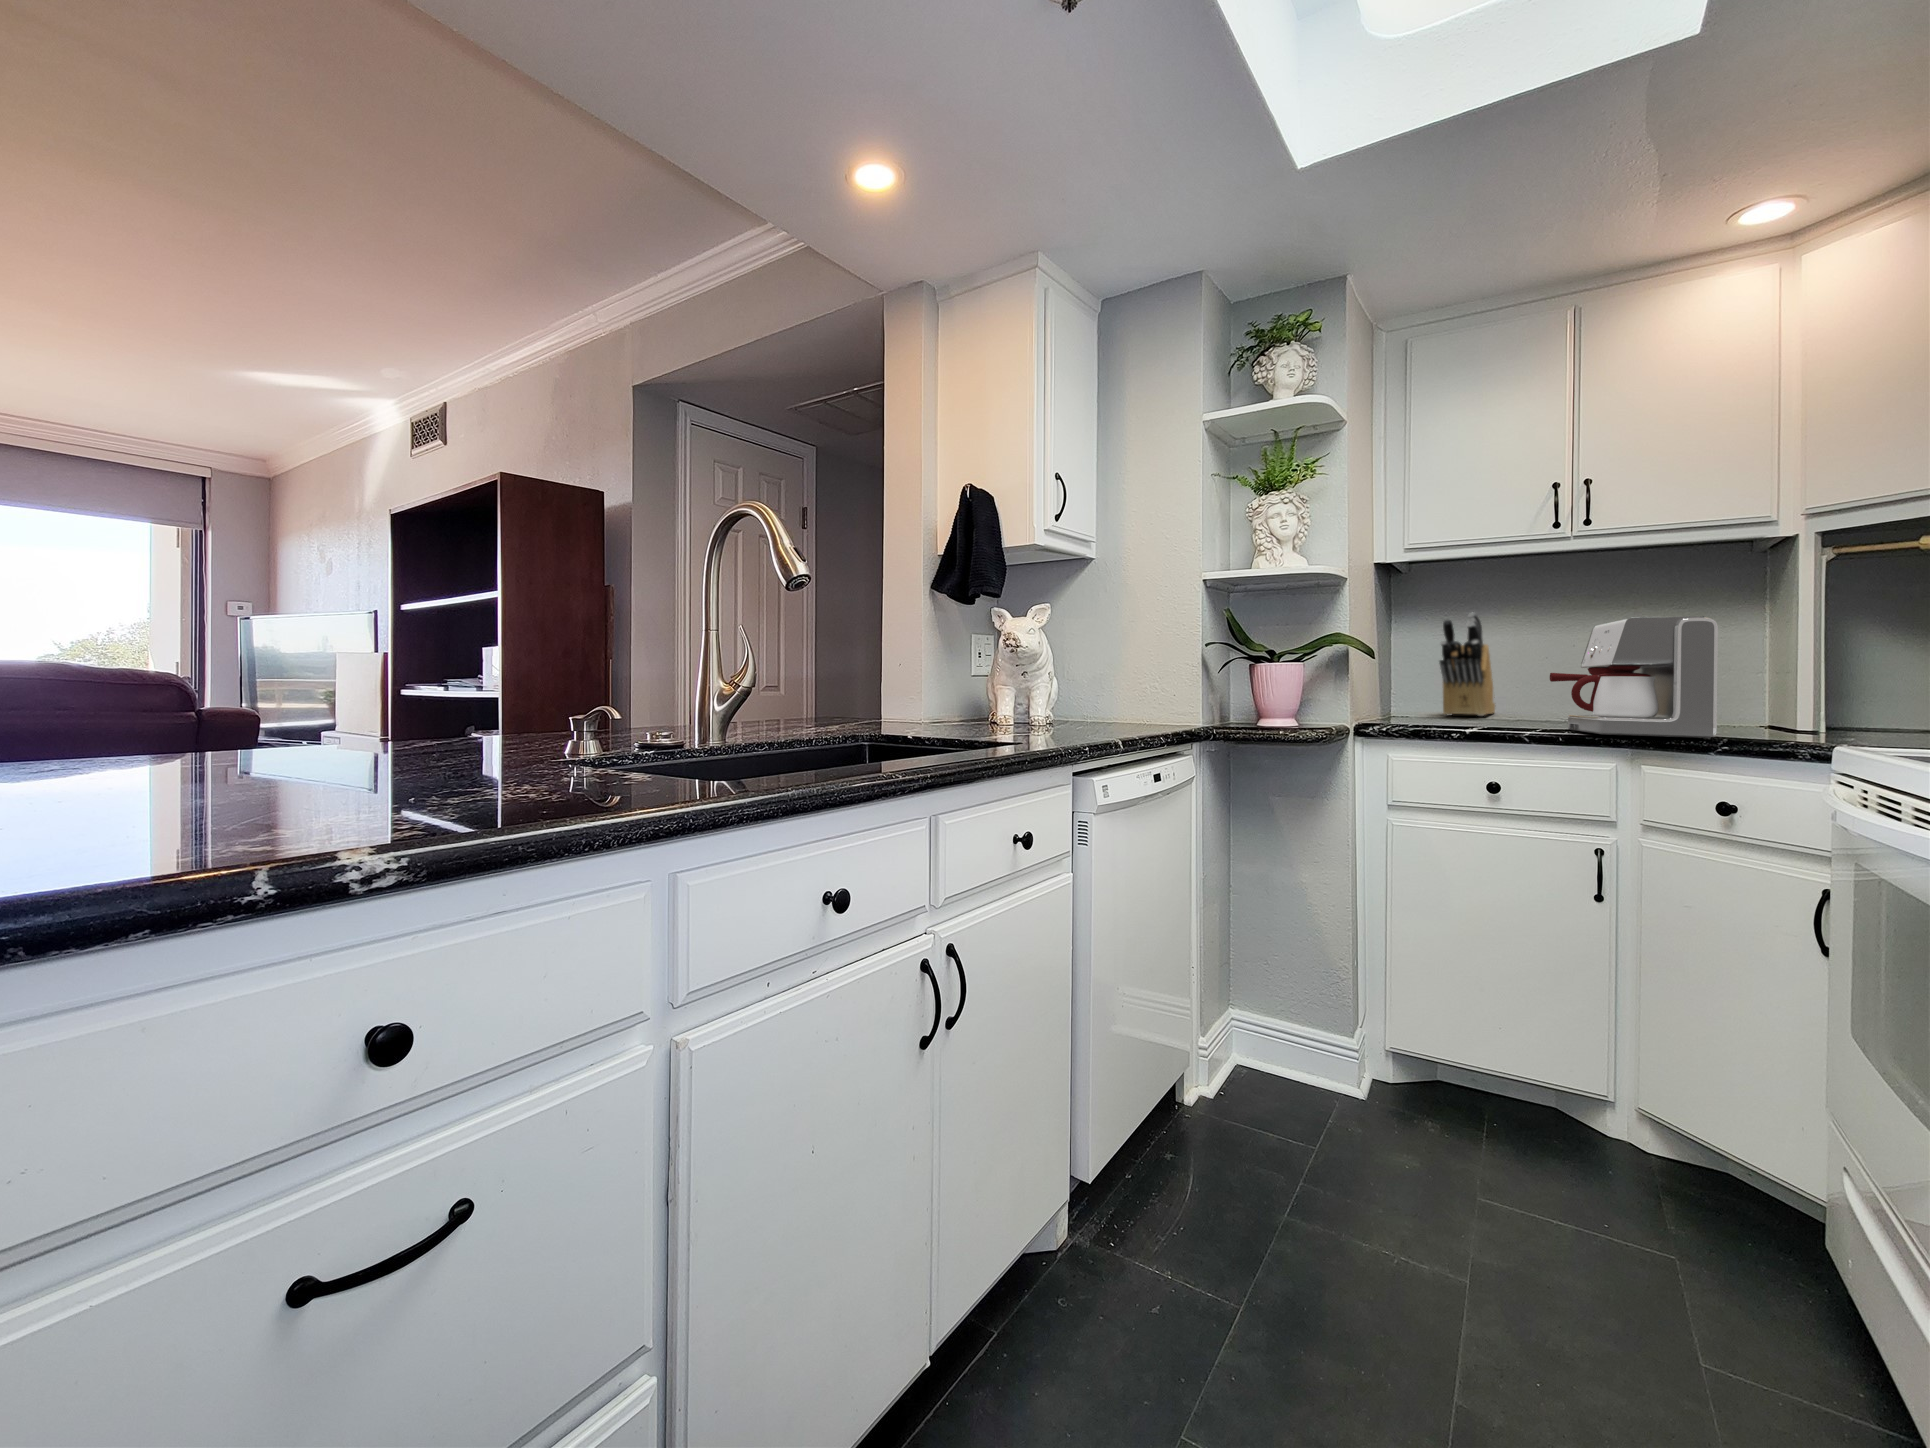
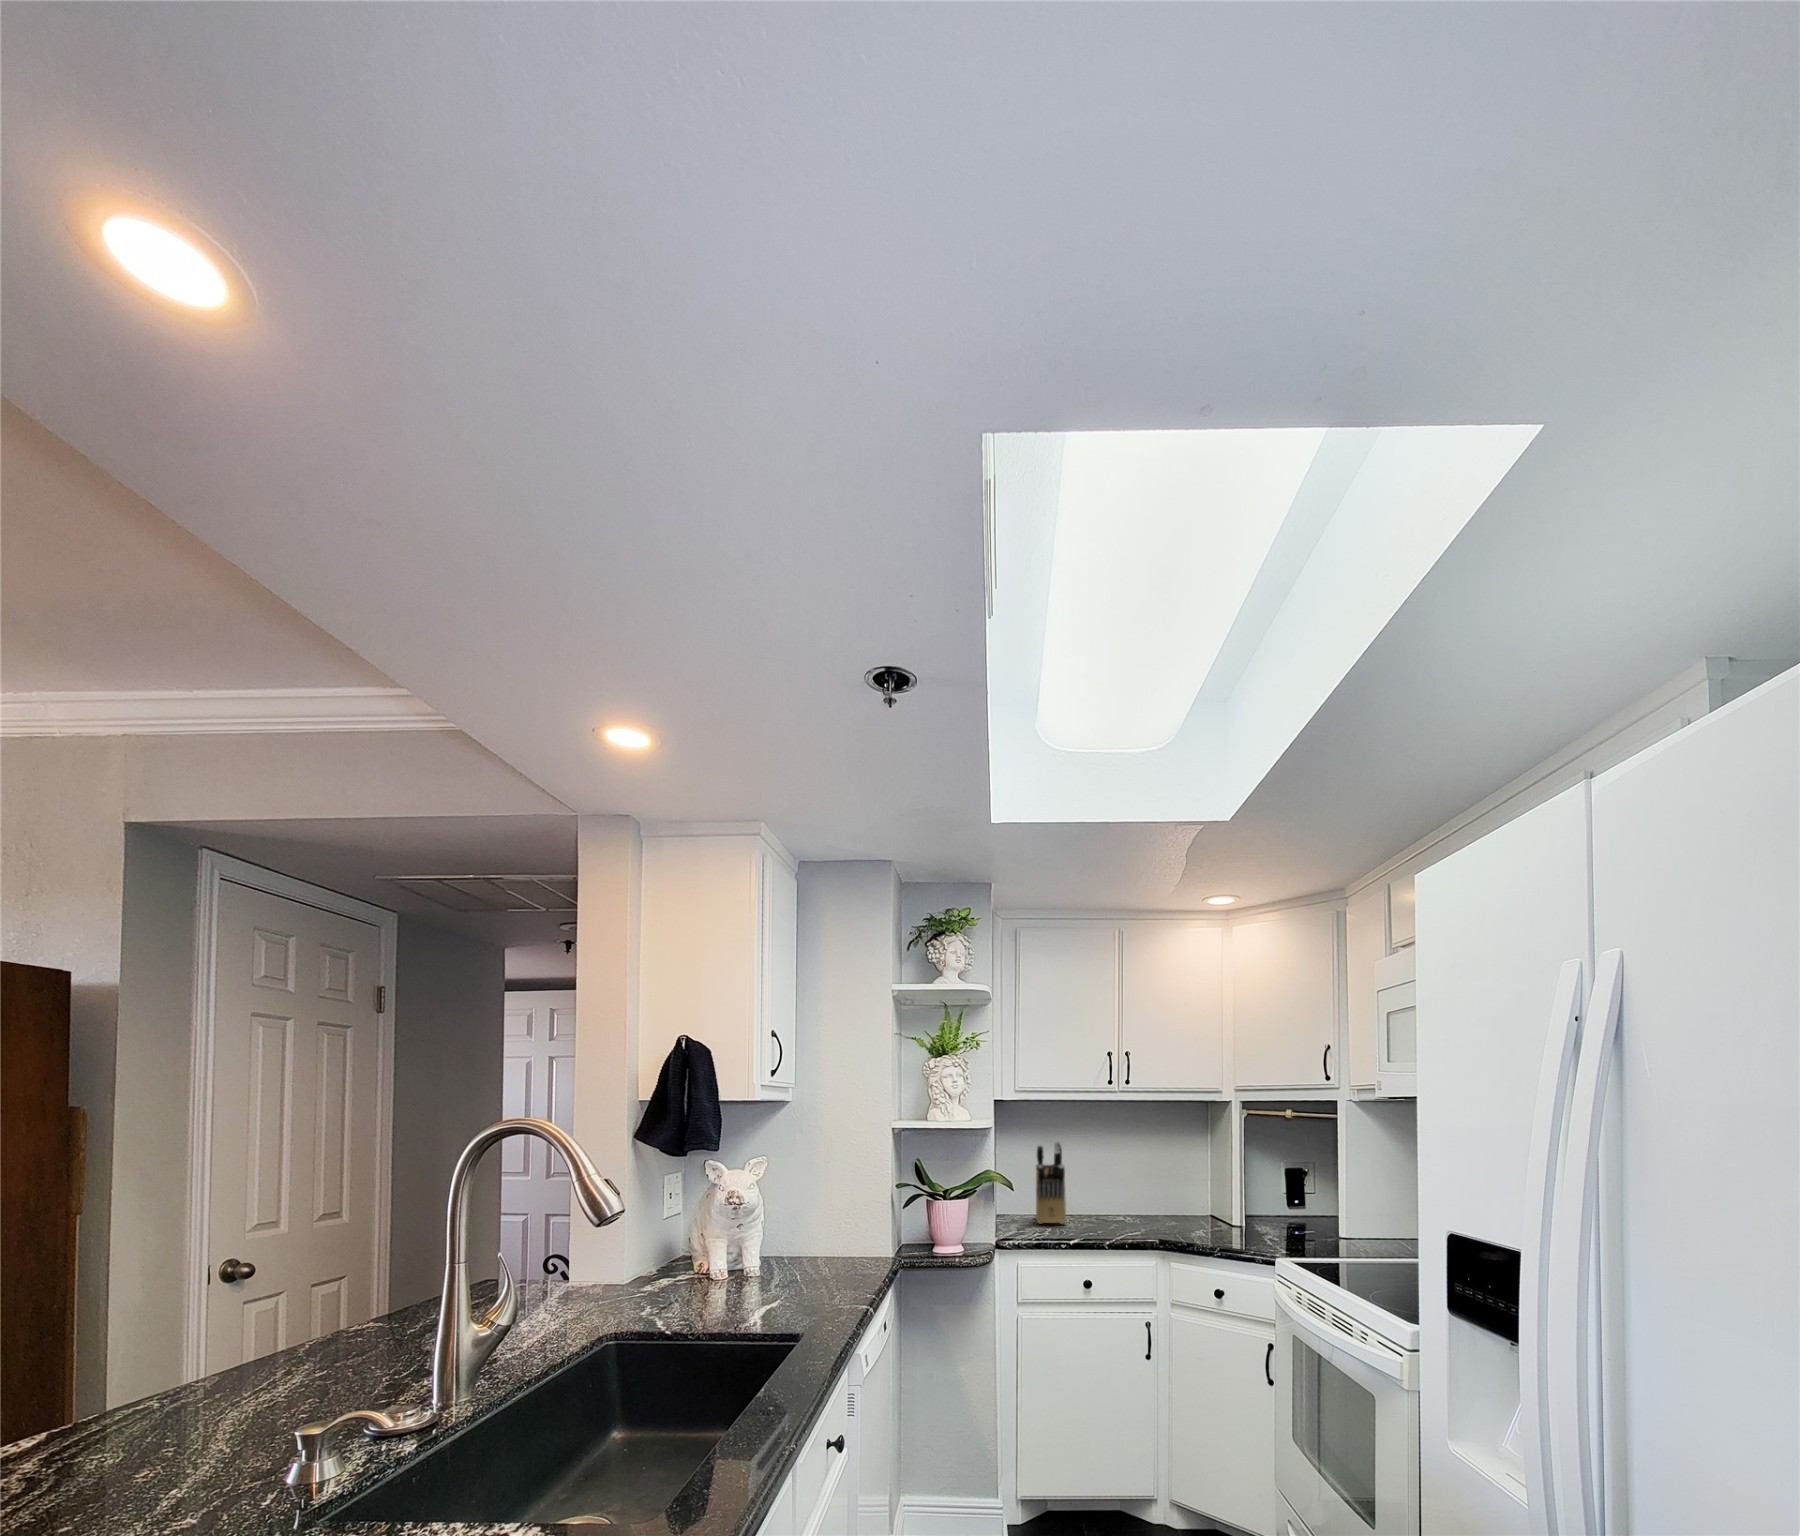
coffee maker: present [1550,616,1718,738] -> none [1116,1163,1203,1244]

